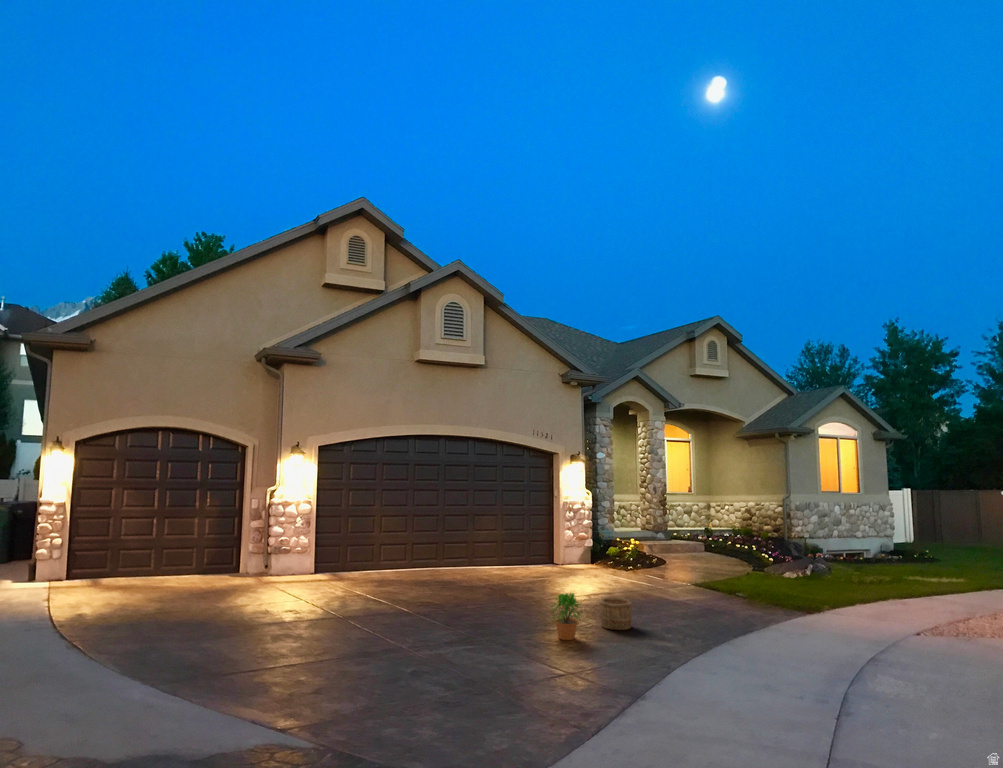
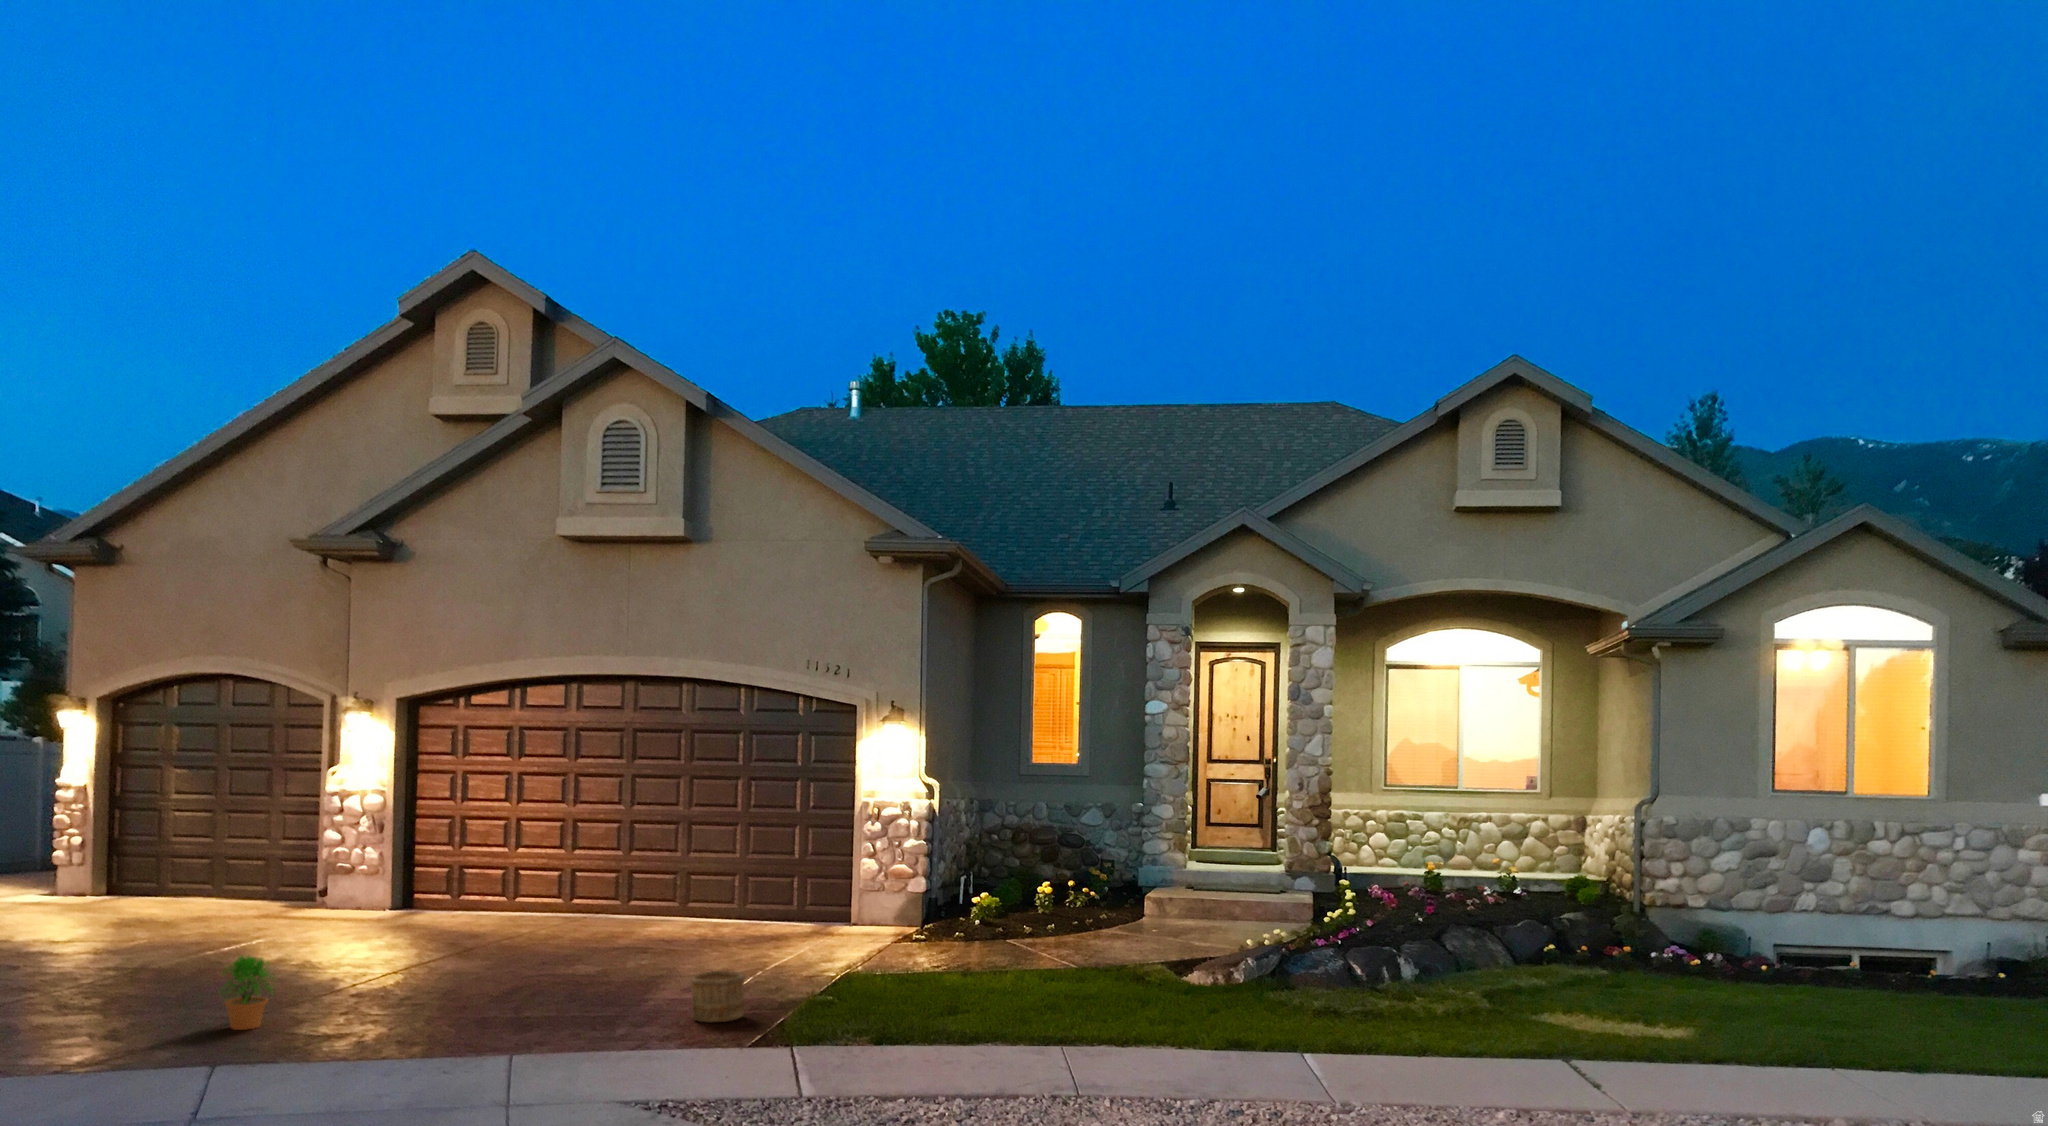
wooden bucket: present [600,598,632,630] -> present [691,971,745,1022]

